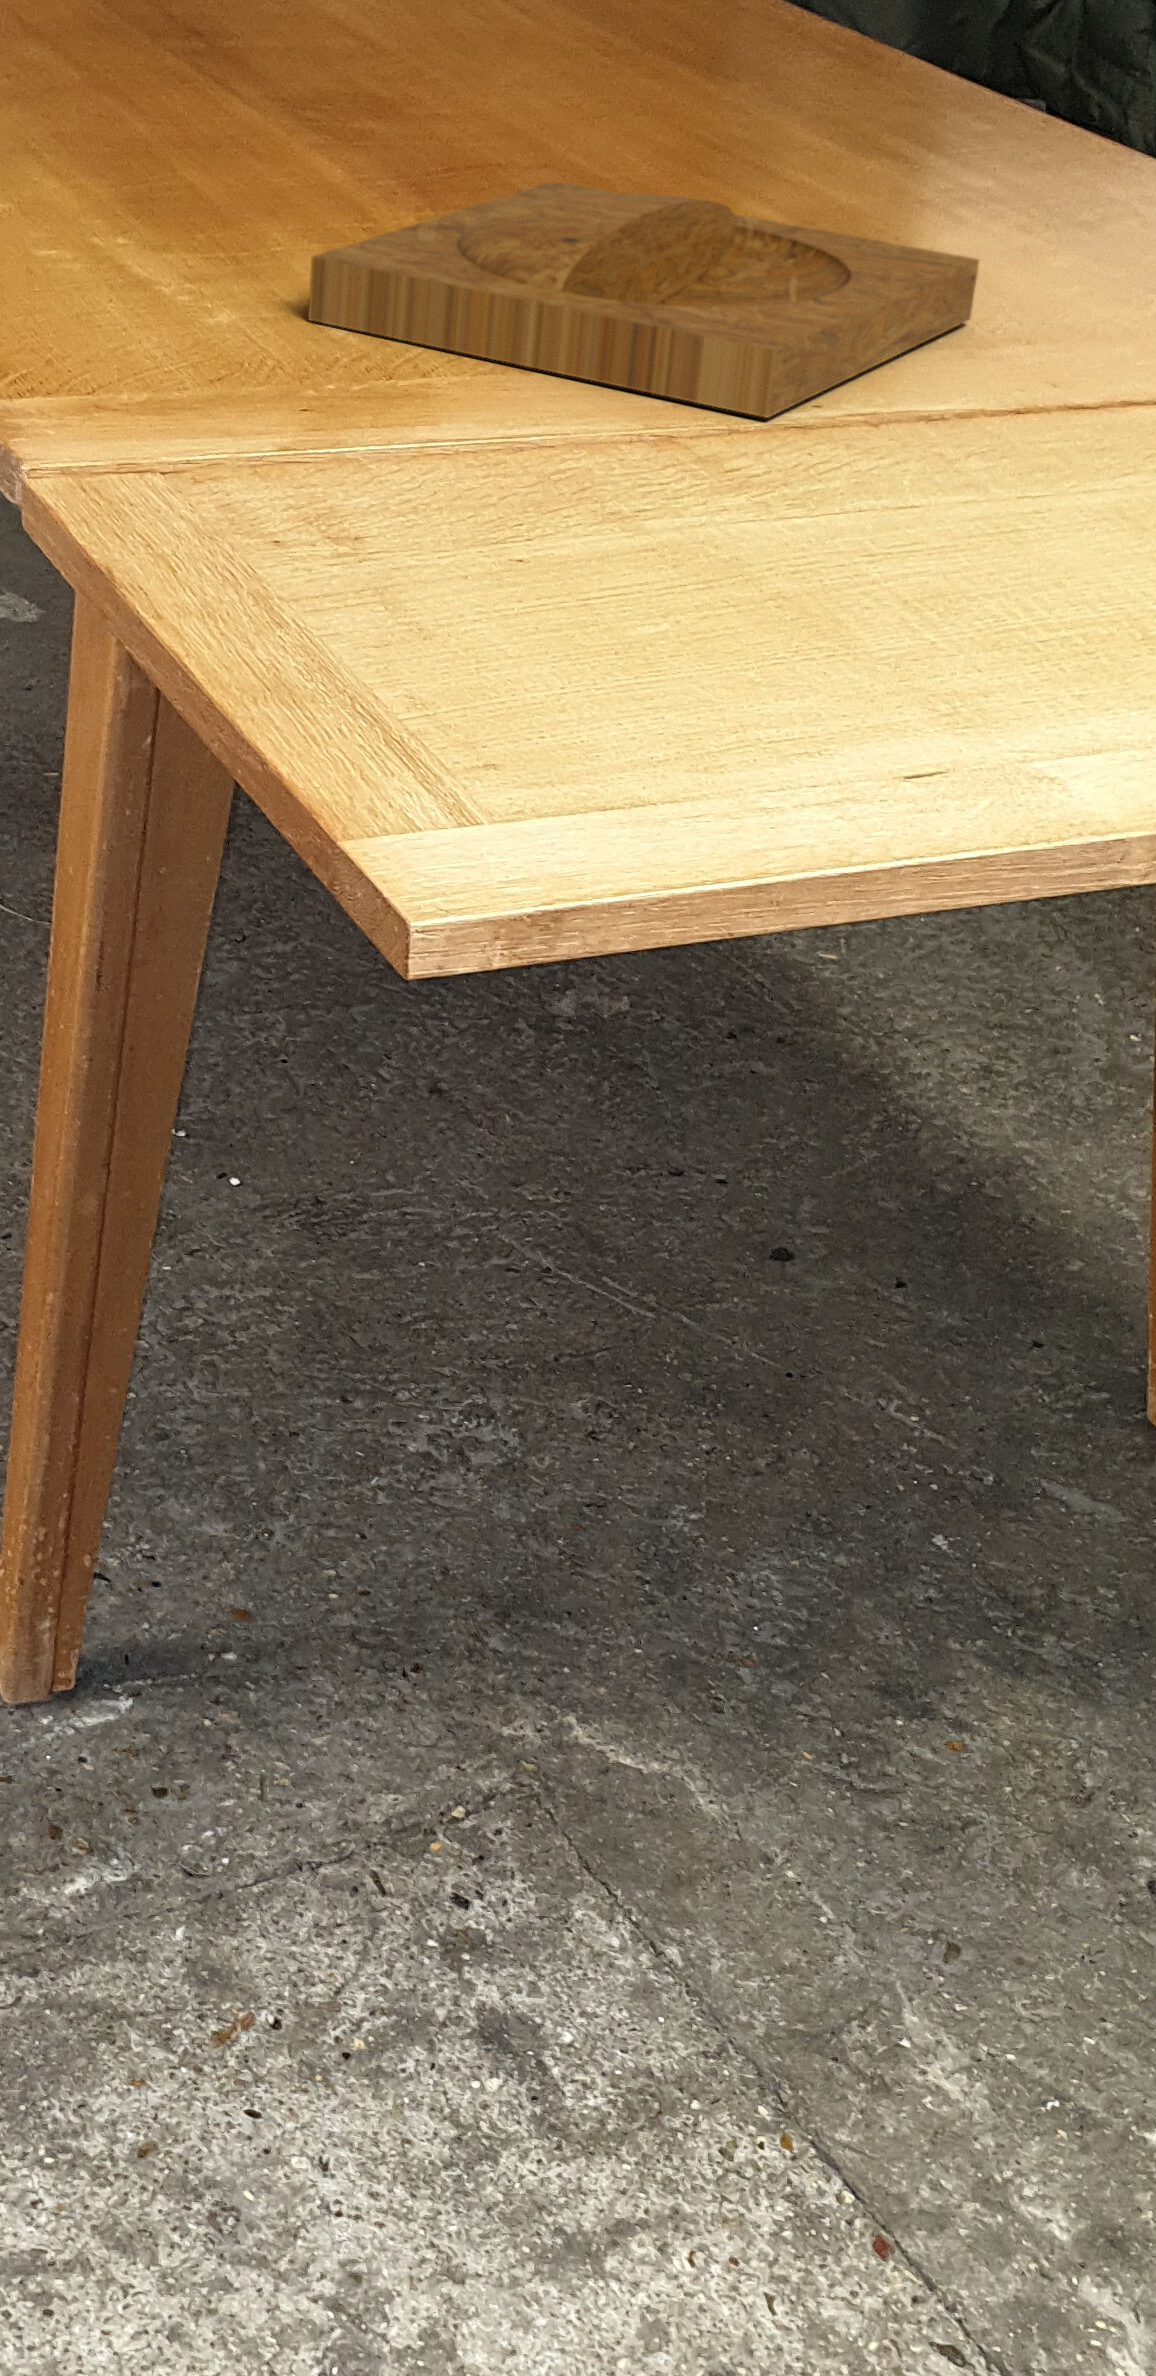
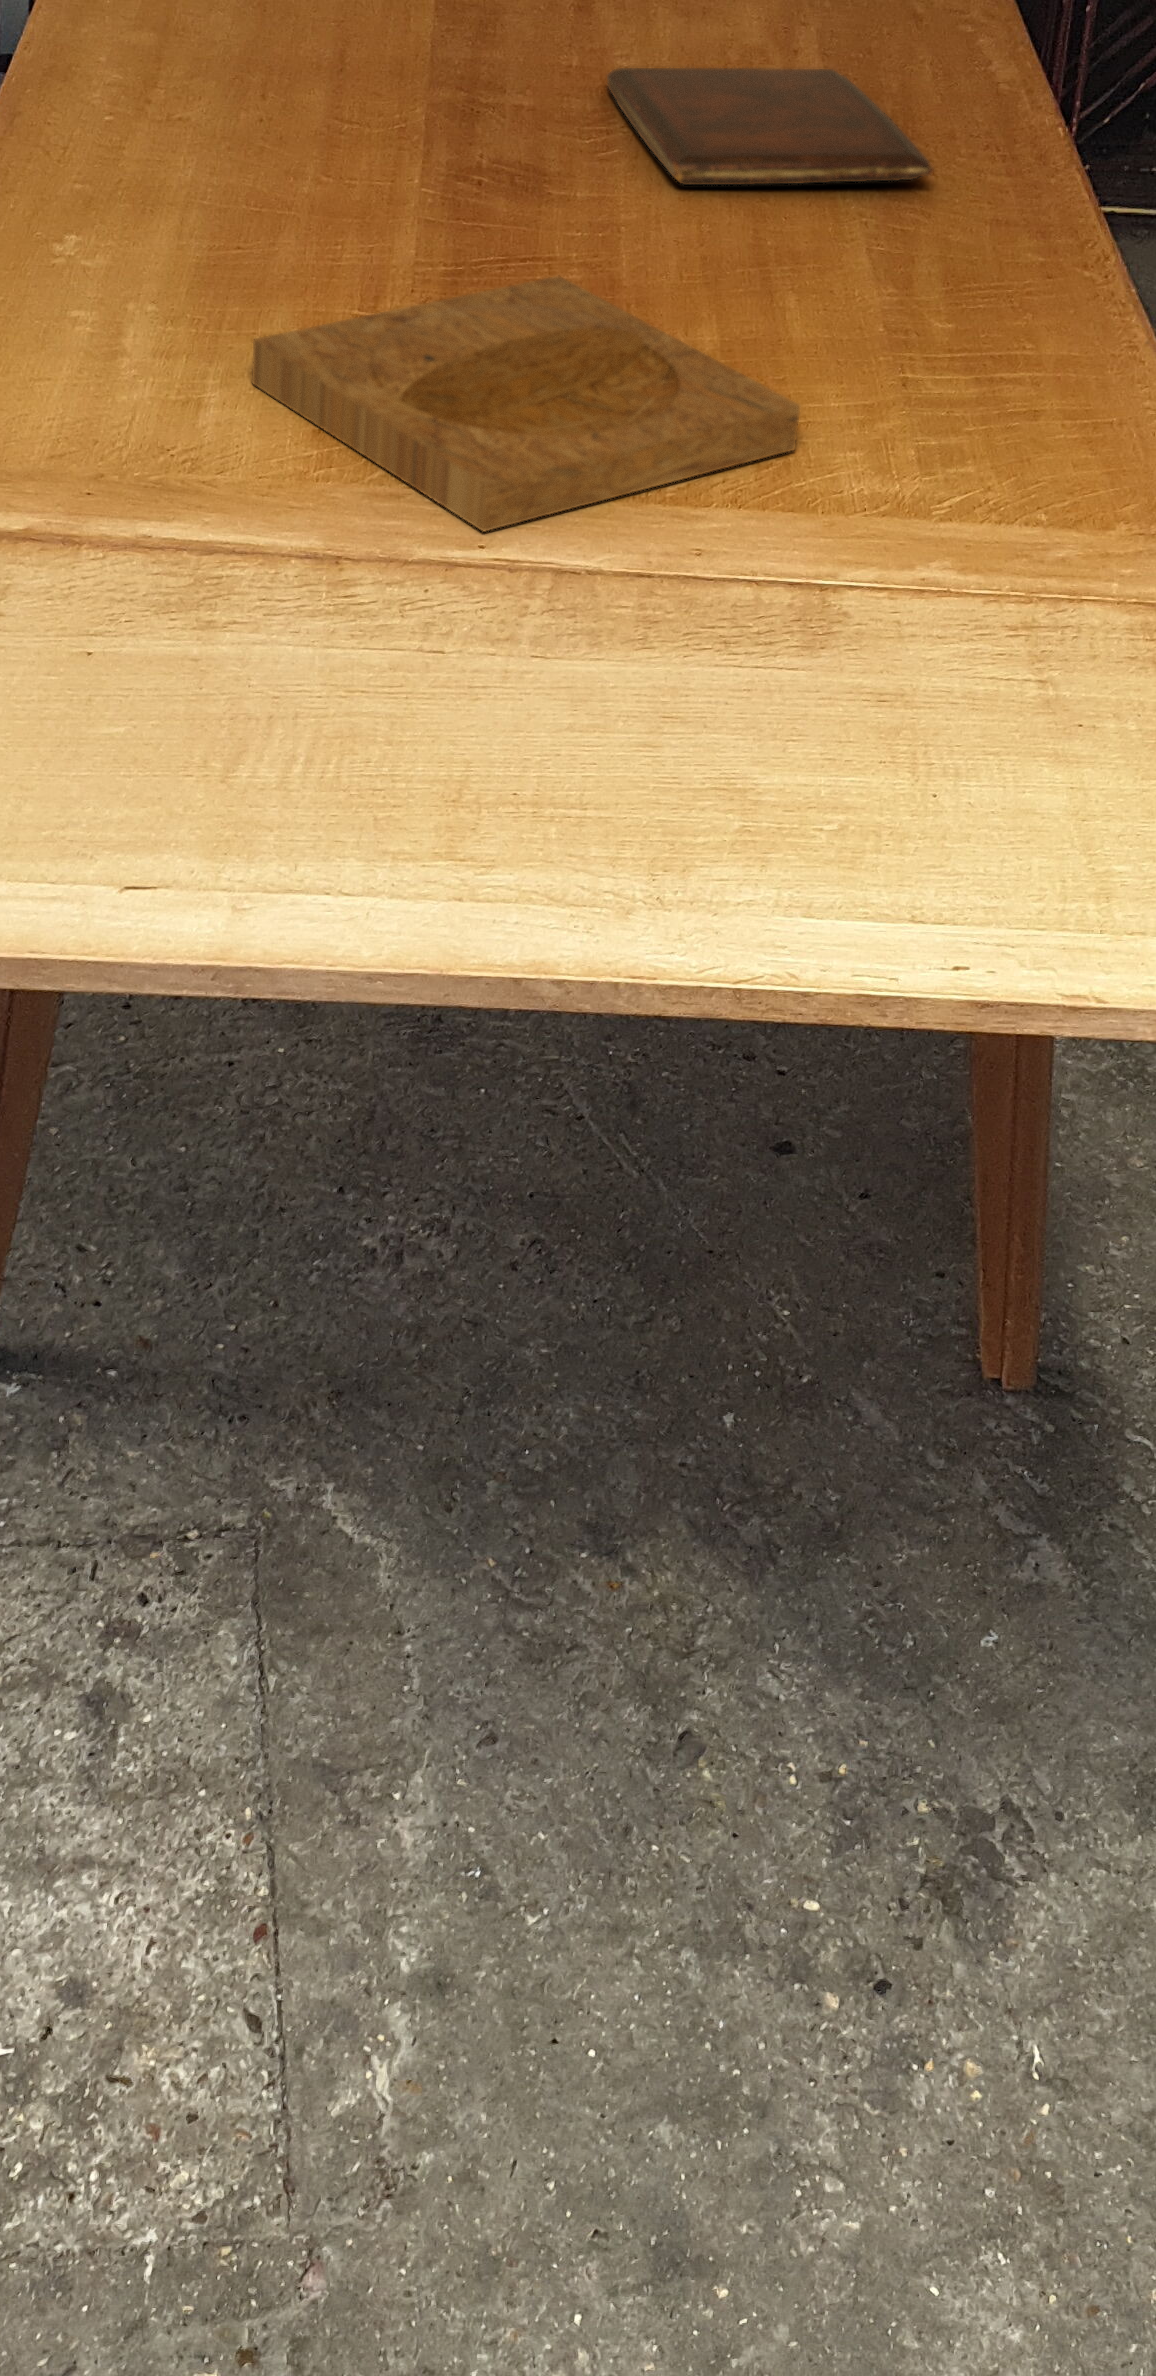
book: none [305,17,766,123] -> present [607,68,934,185]

